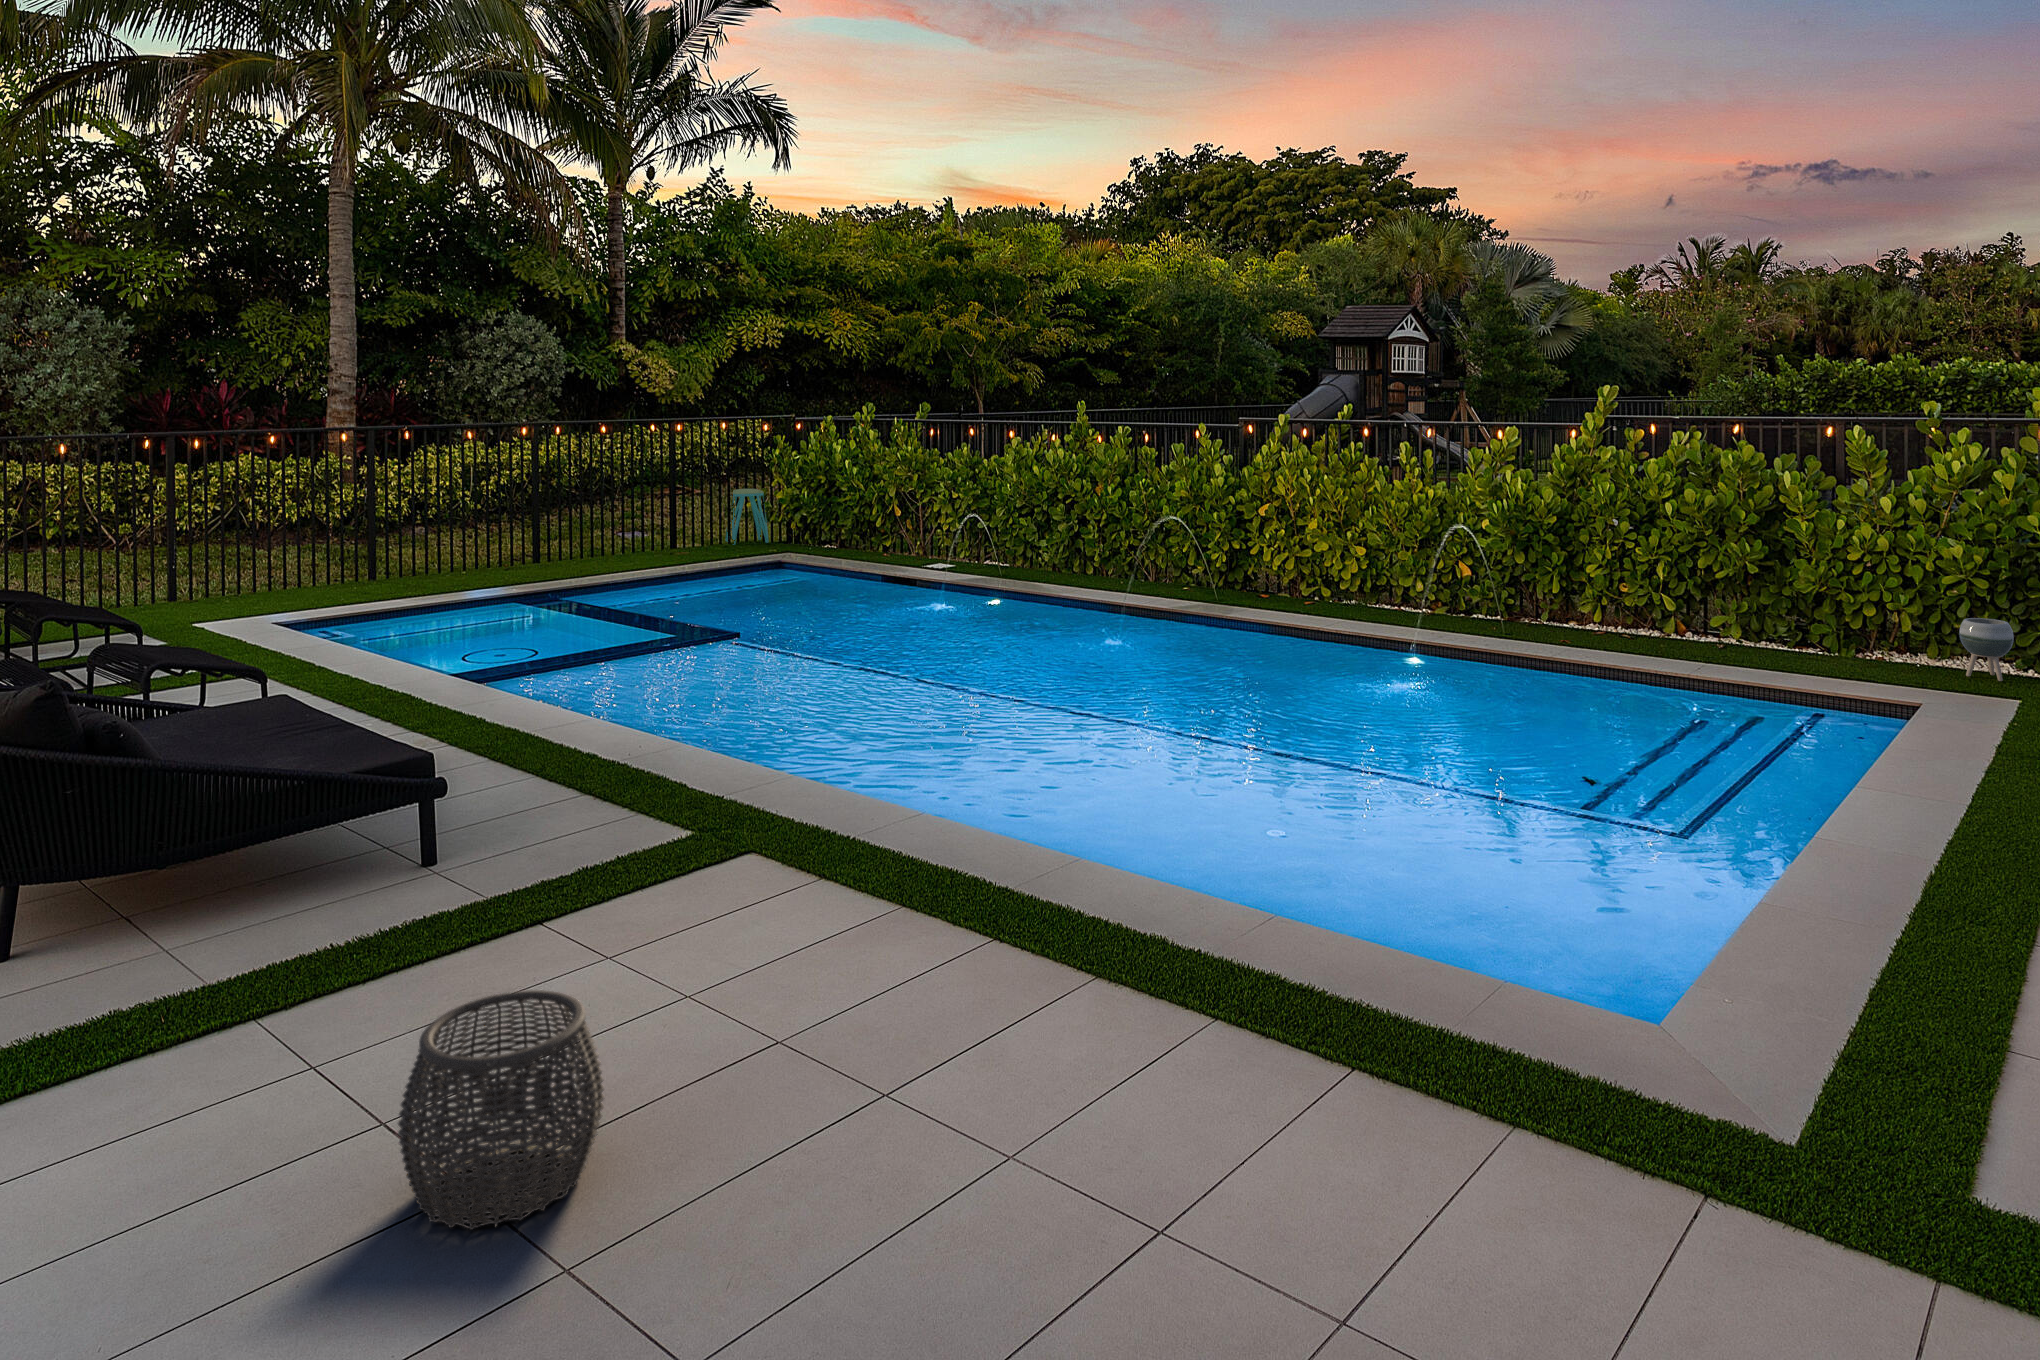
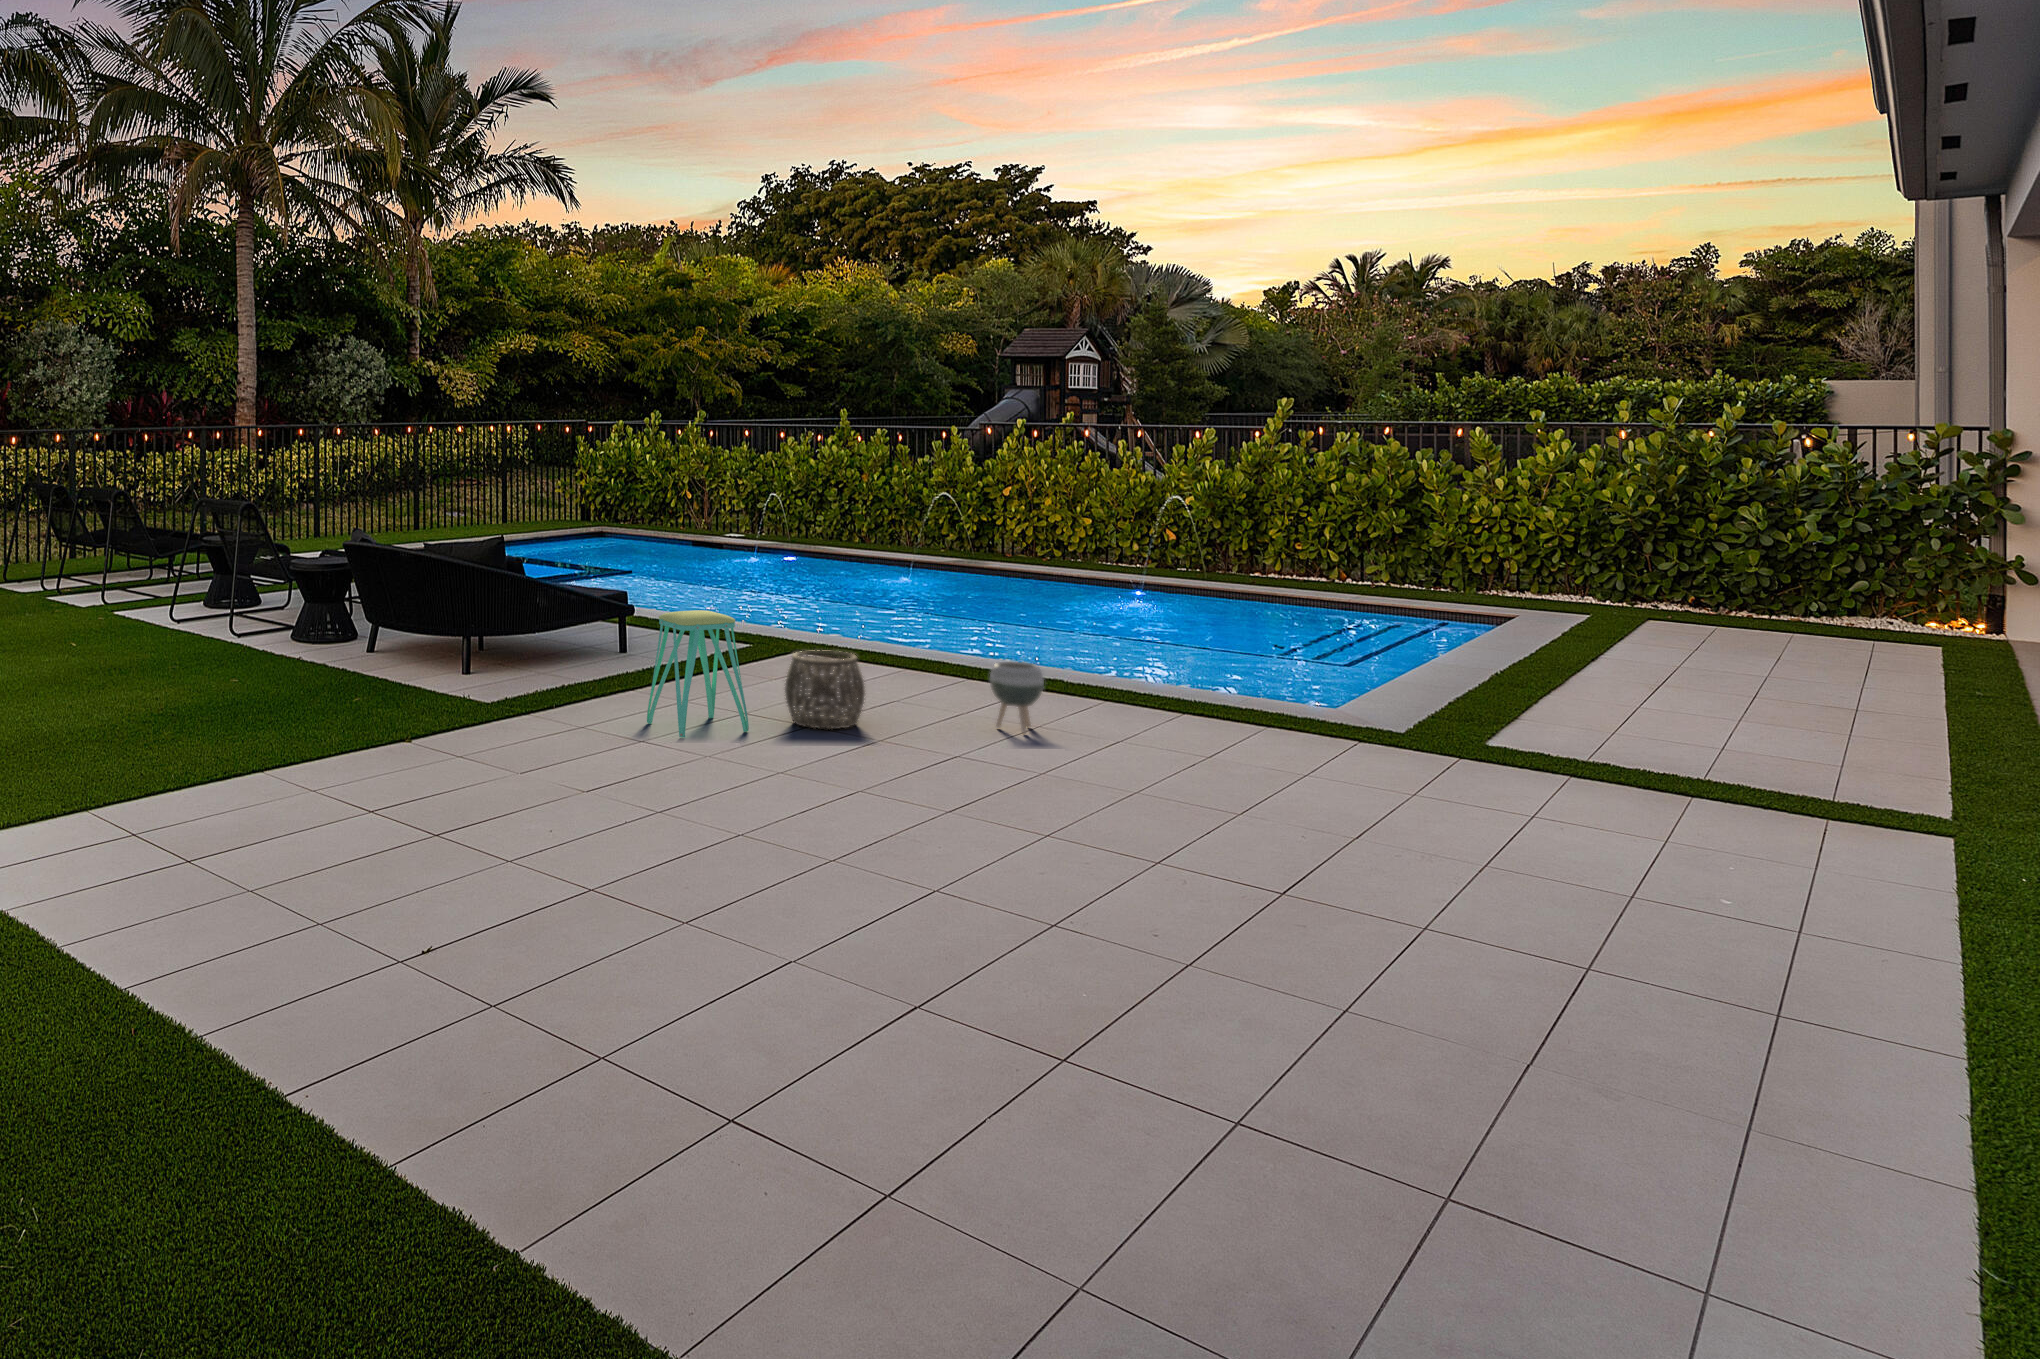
stool: present [725,489,769,545] -> present [647,610,749,737]
planter: present [1959,618,2014,681] -> present [990,662,1044,733]

